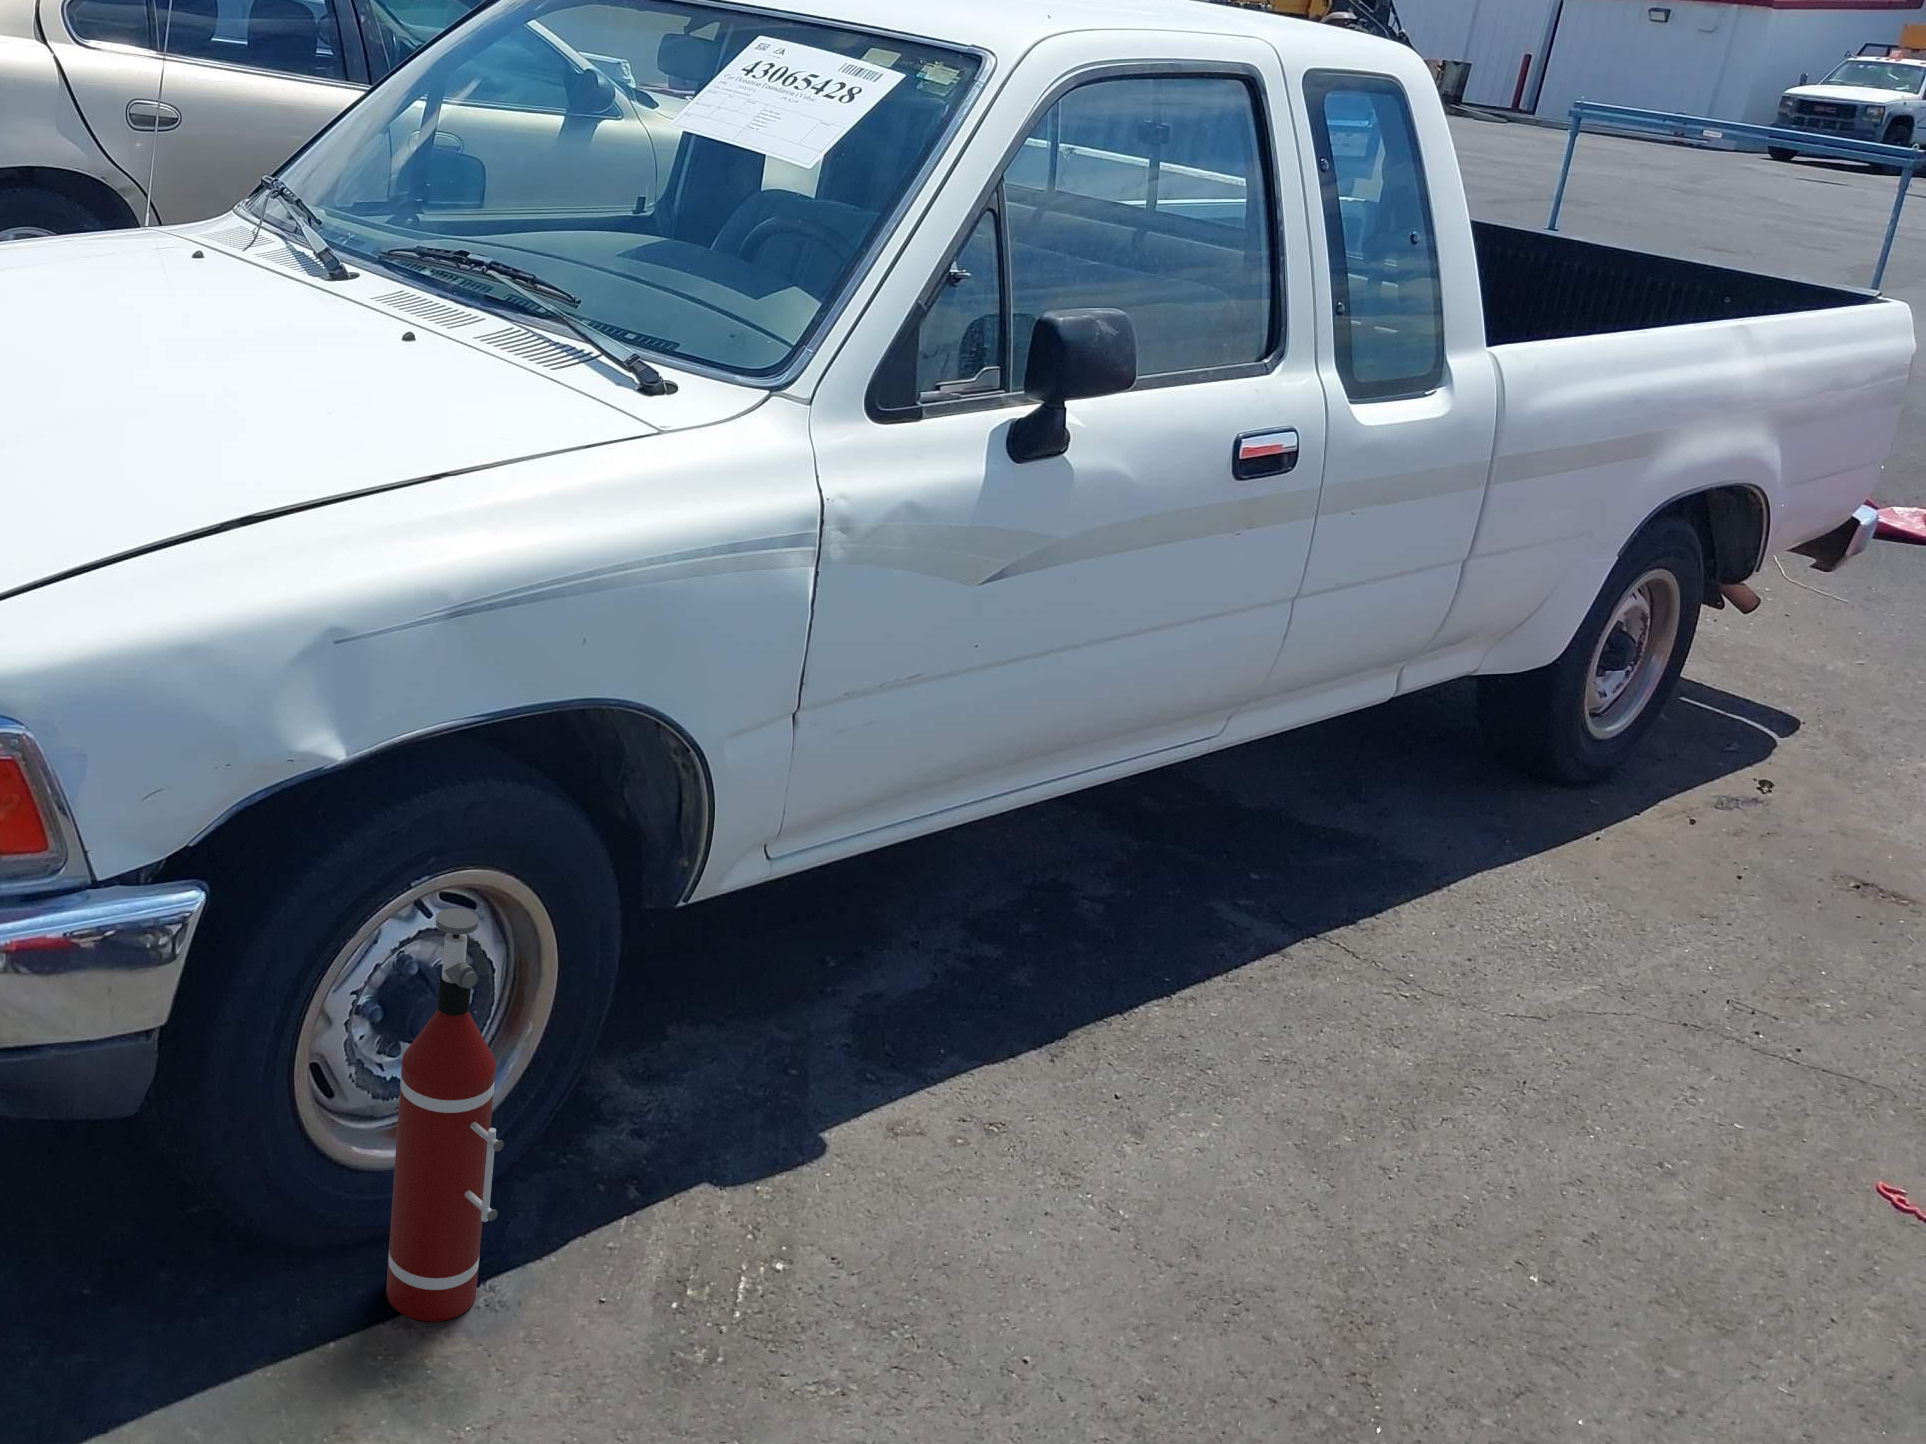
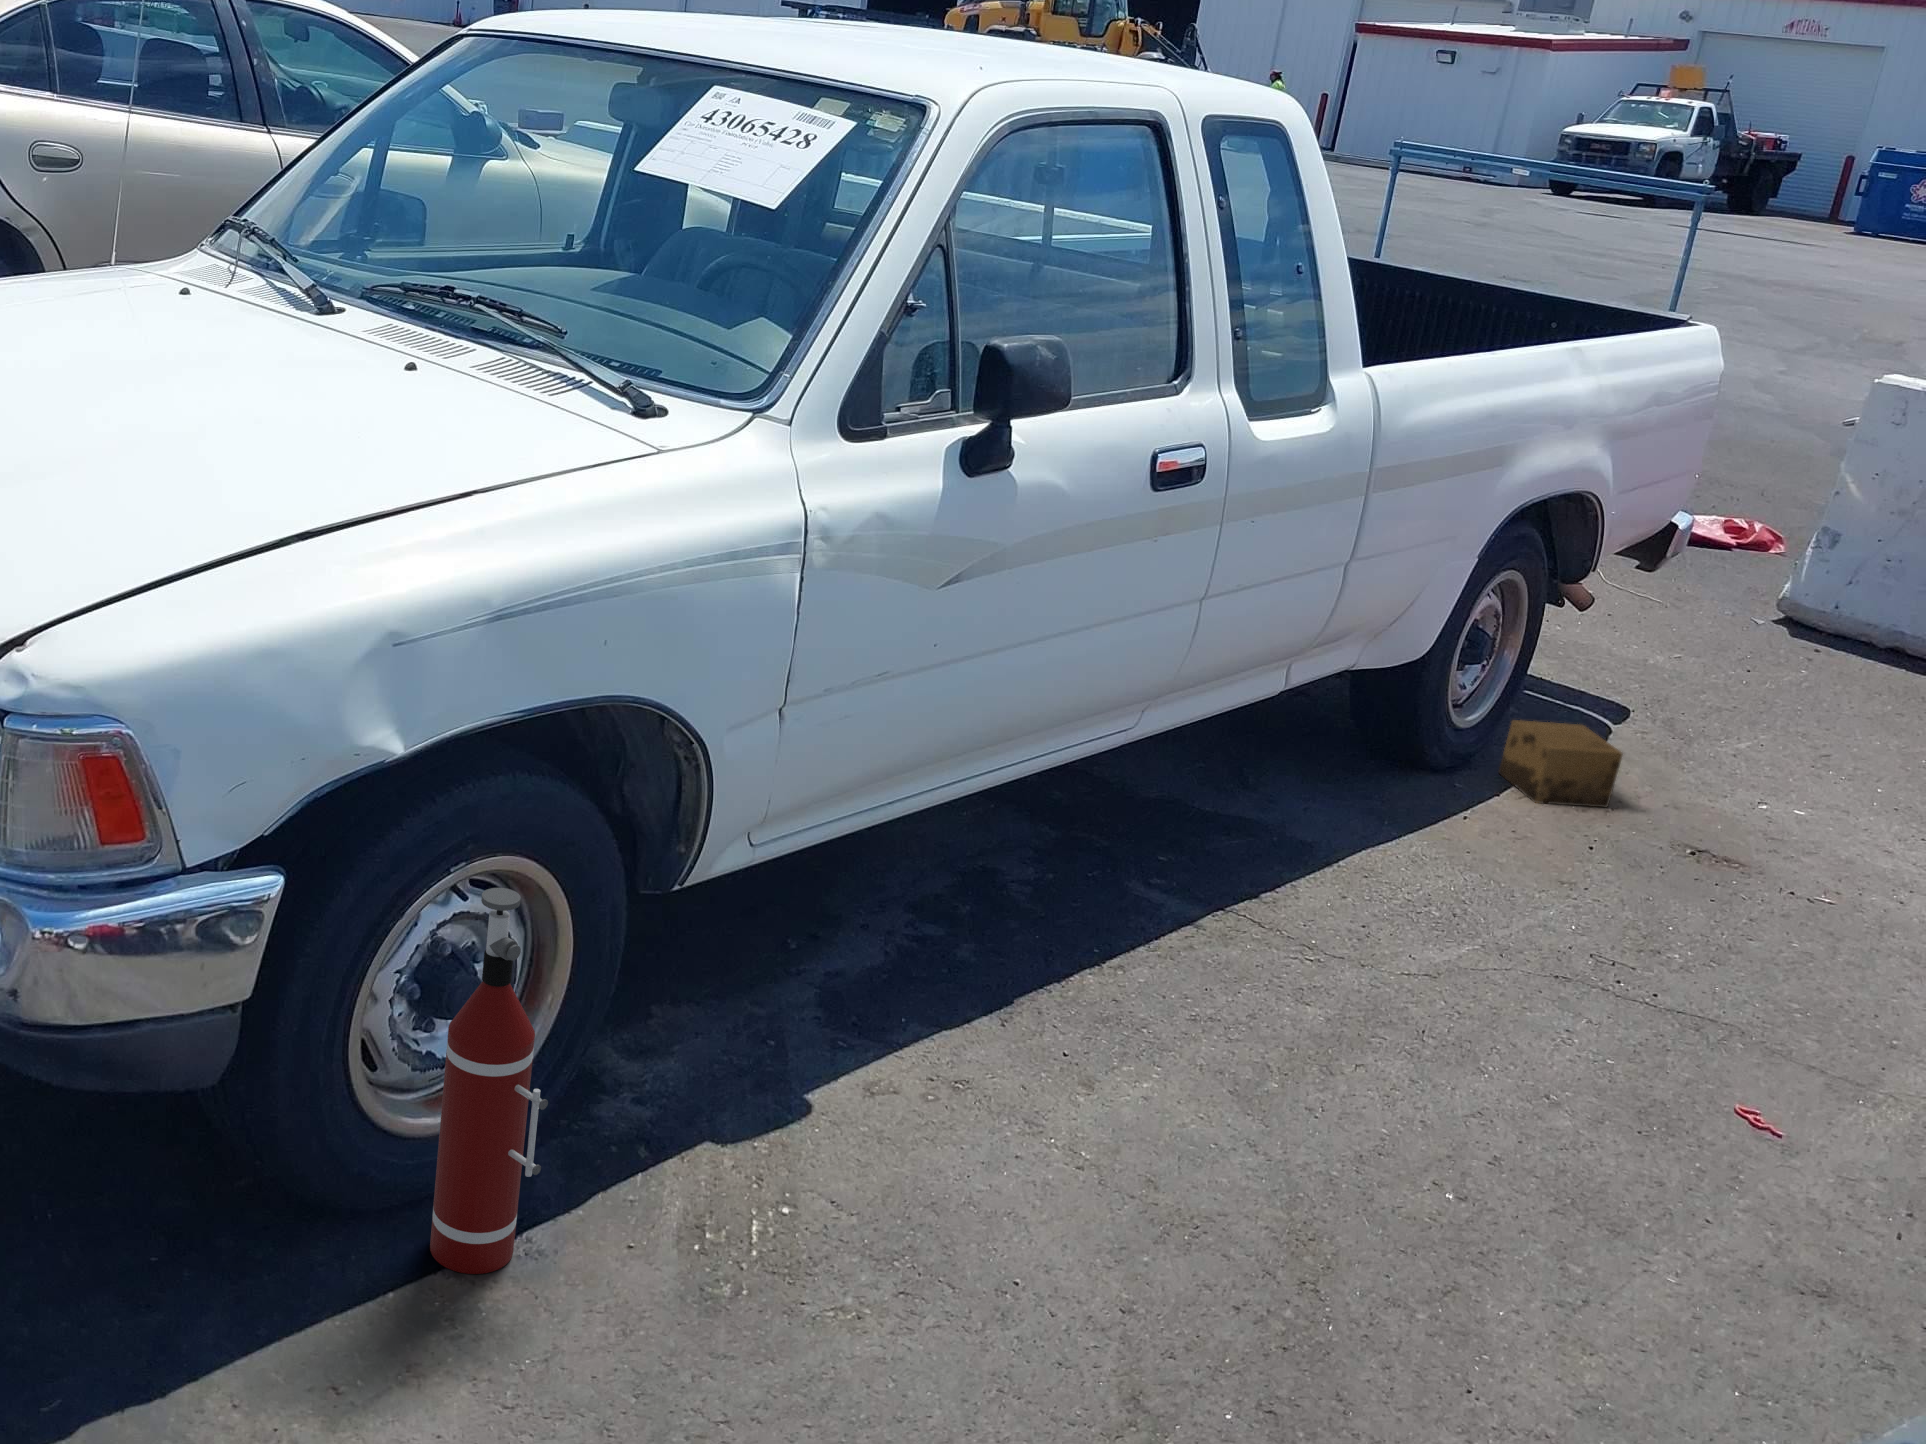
cardboard box: none [1642,730,1782,829] -> present [1499,720,1623,807]

